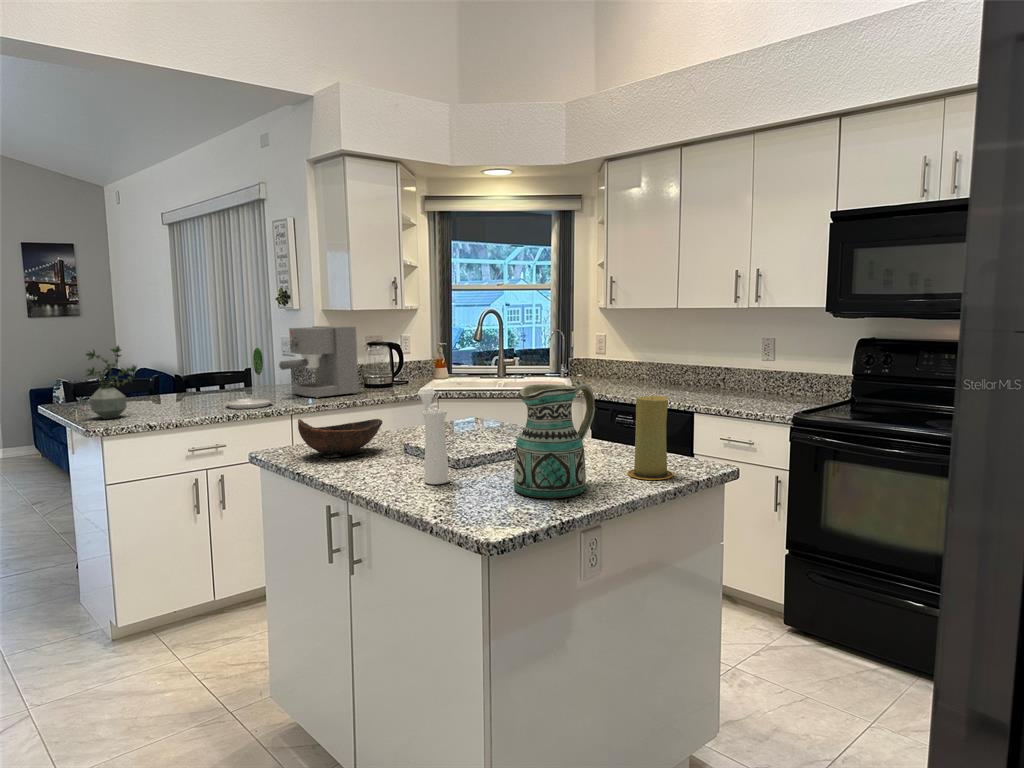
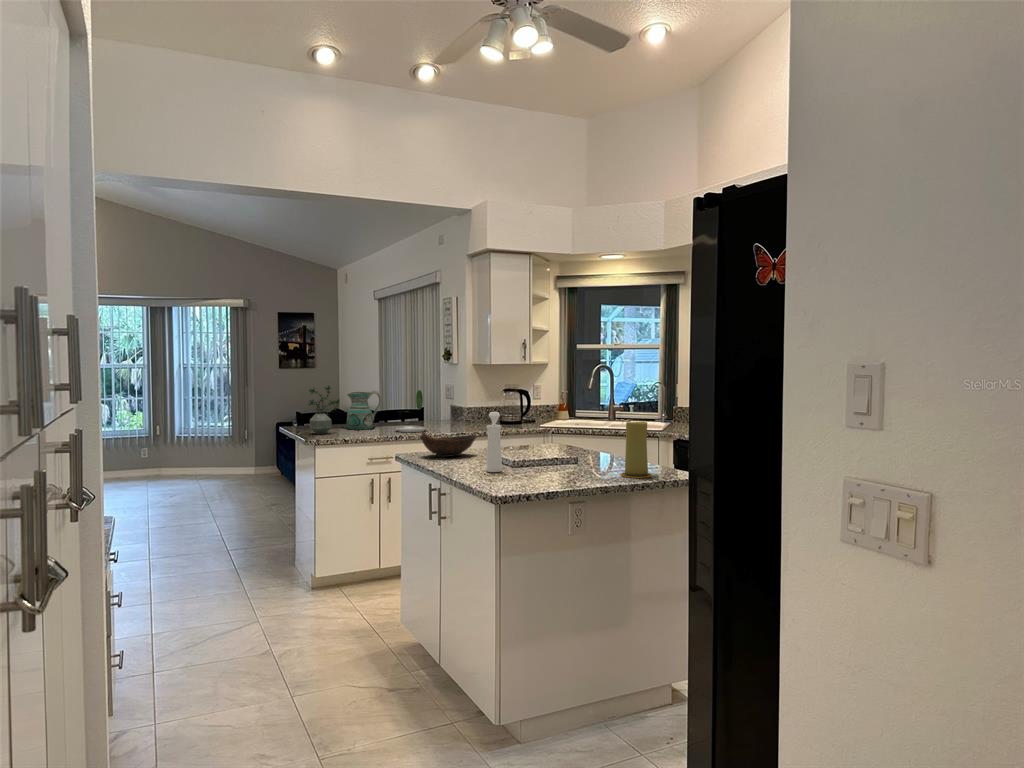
coffee maker: present [279,326,359,399] -> none [434,376,491,429]
ceramic pitcher: present [514,381,595,498] -> present [347,391,382,430]

